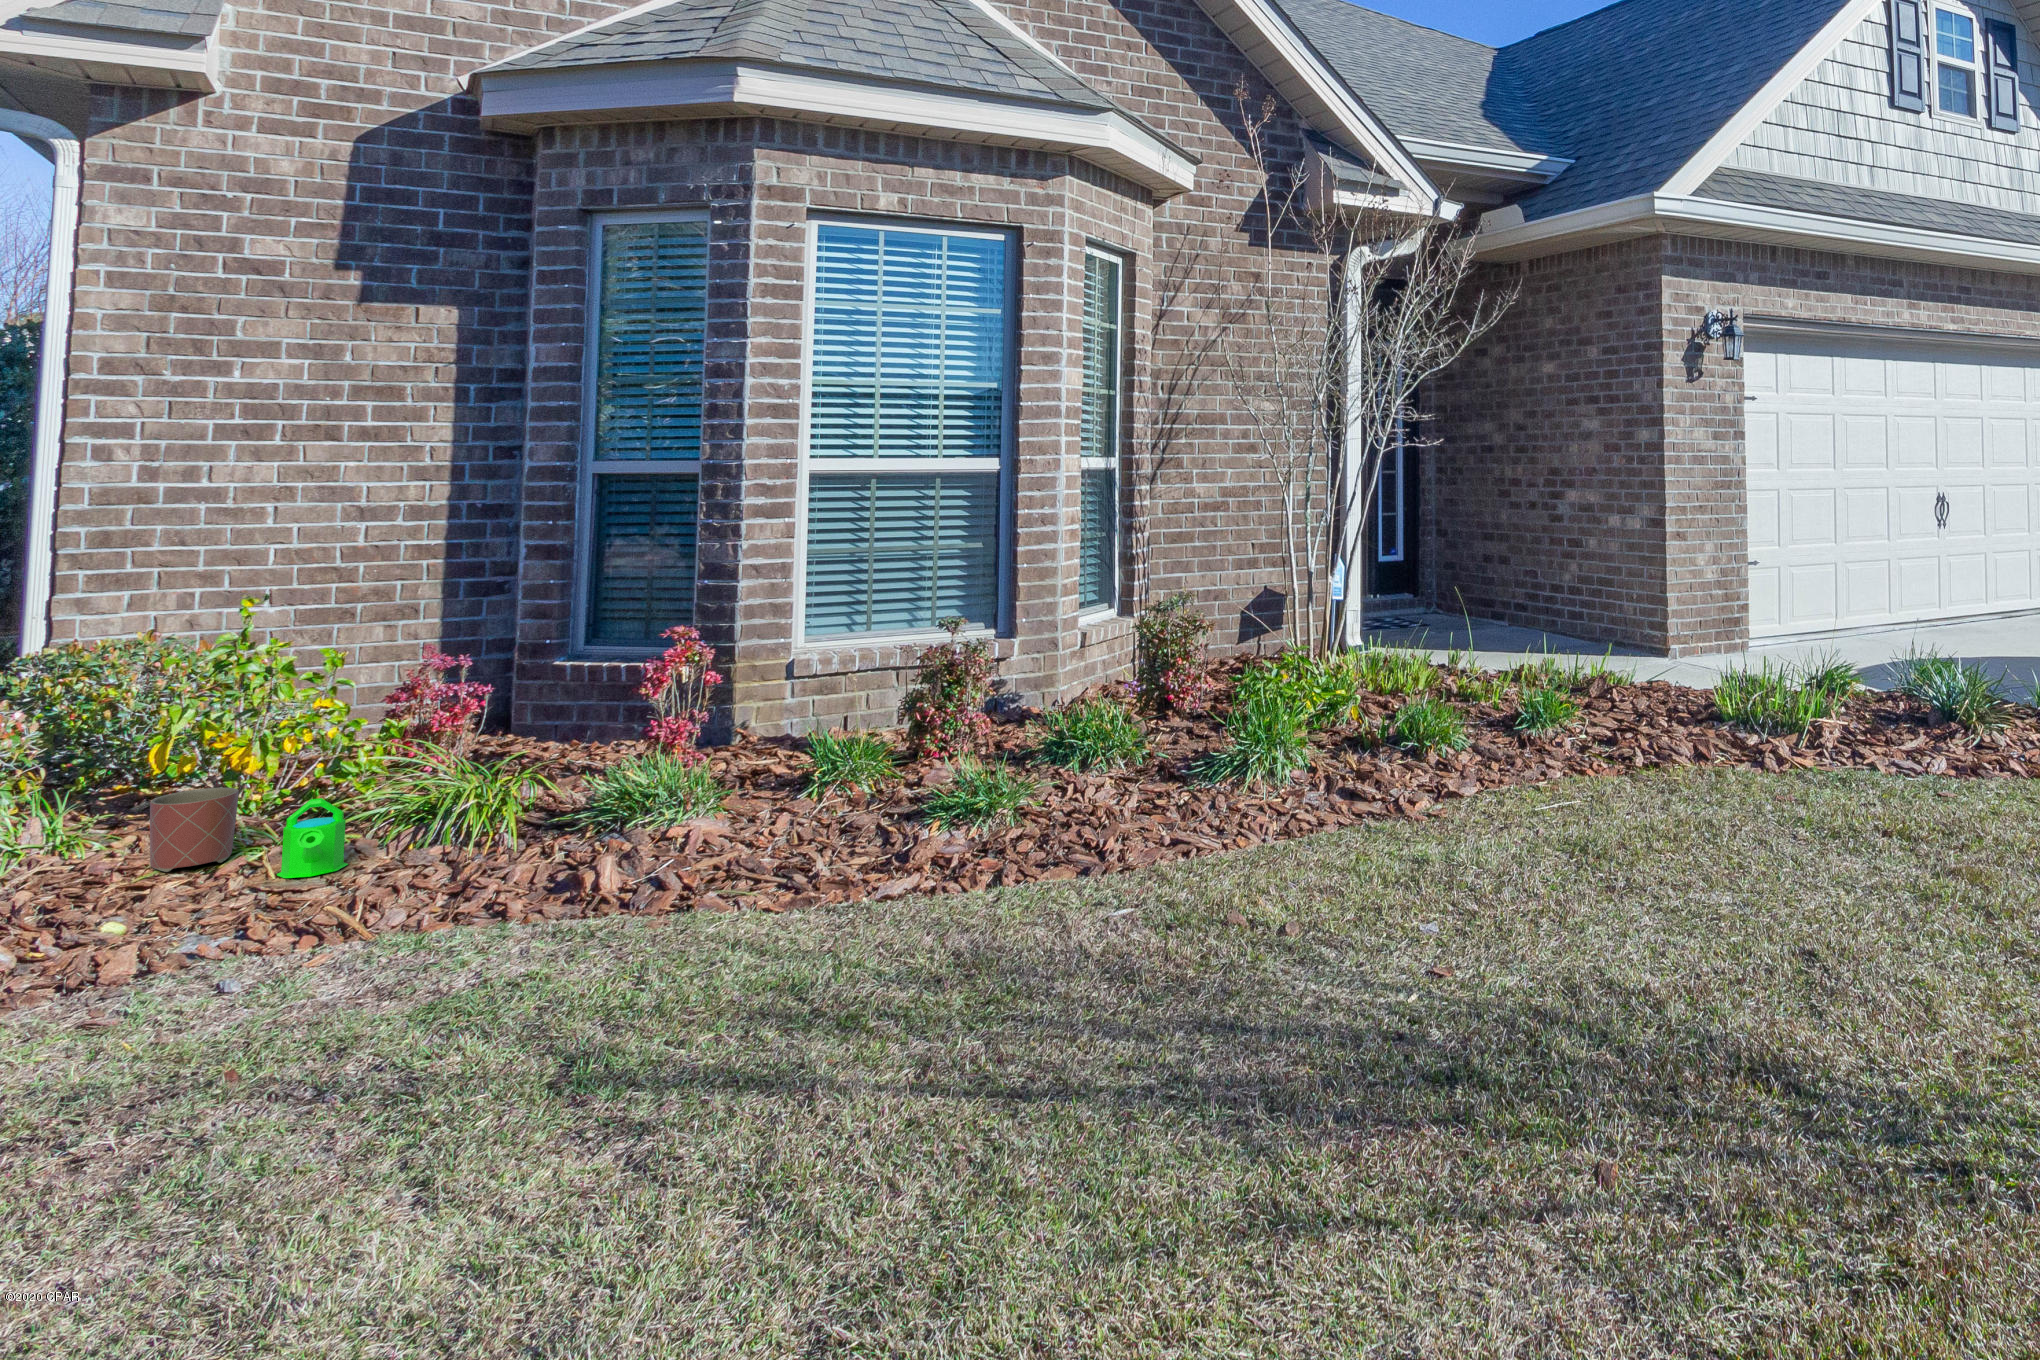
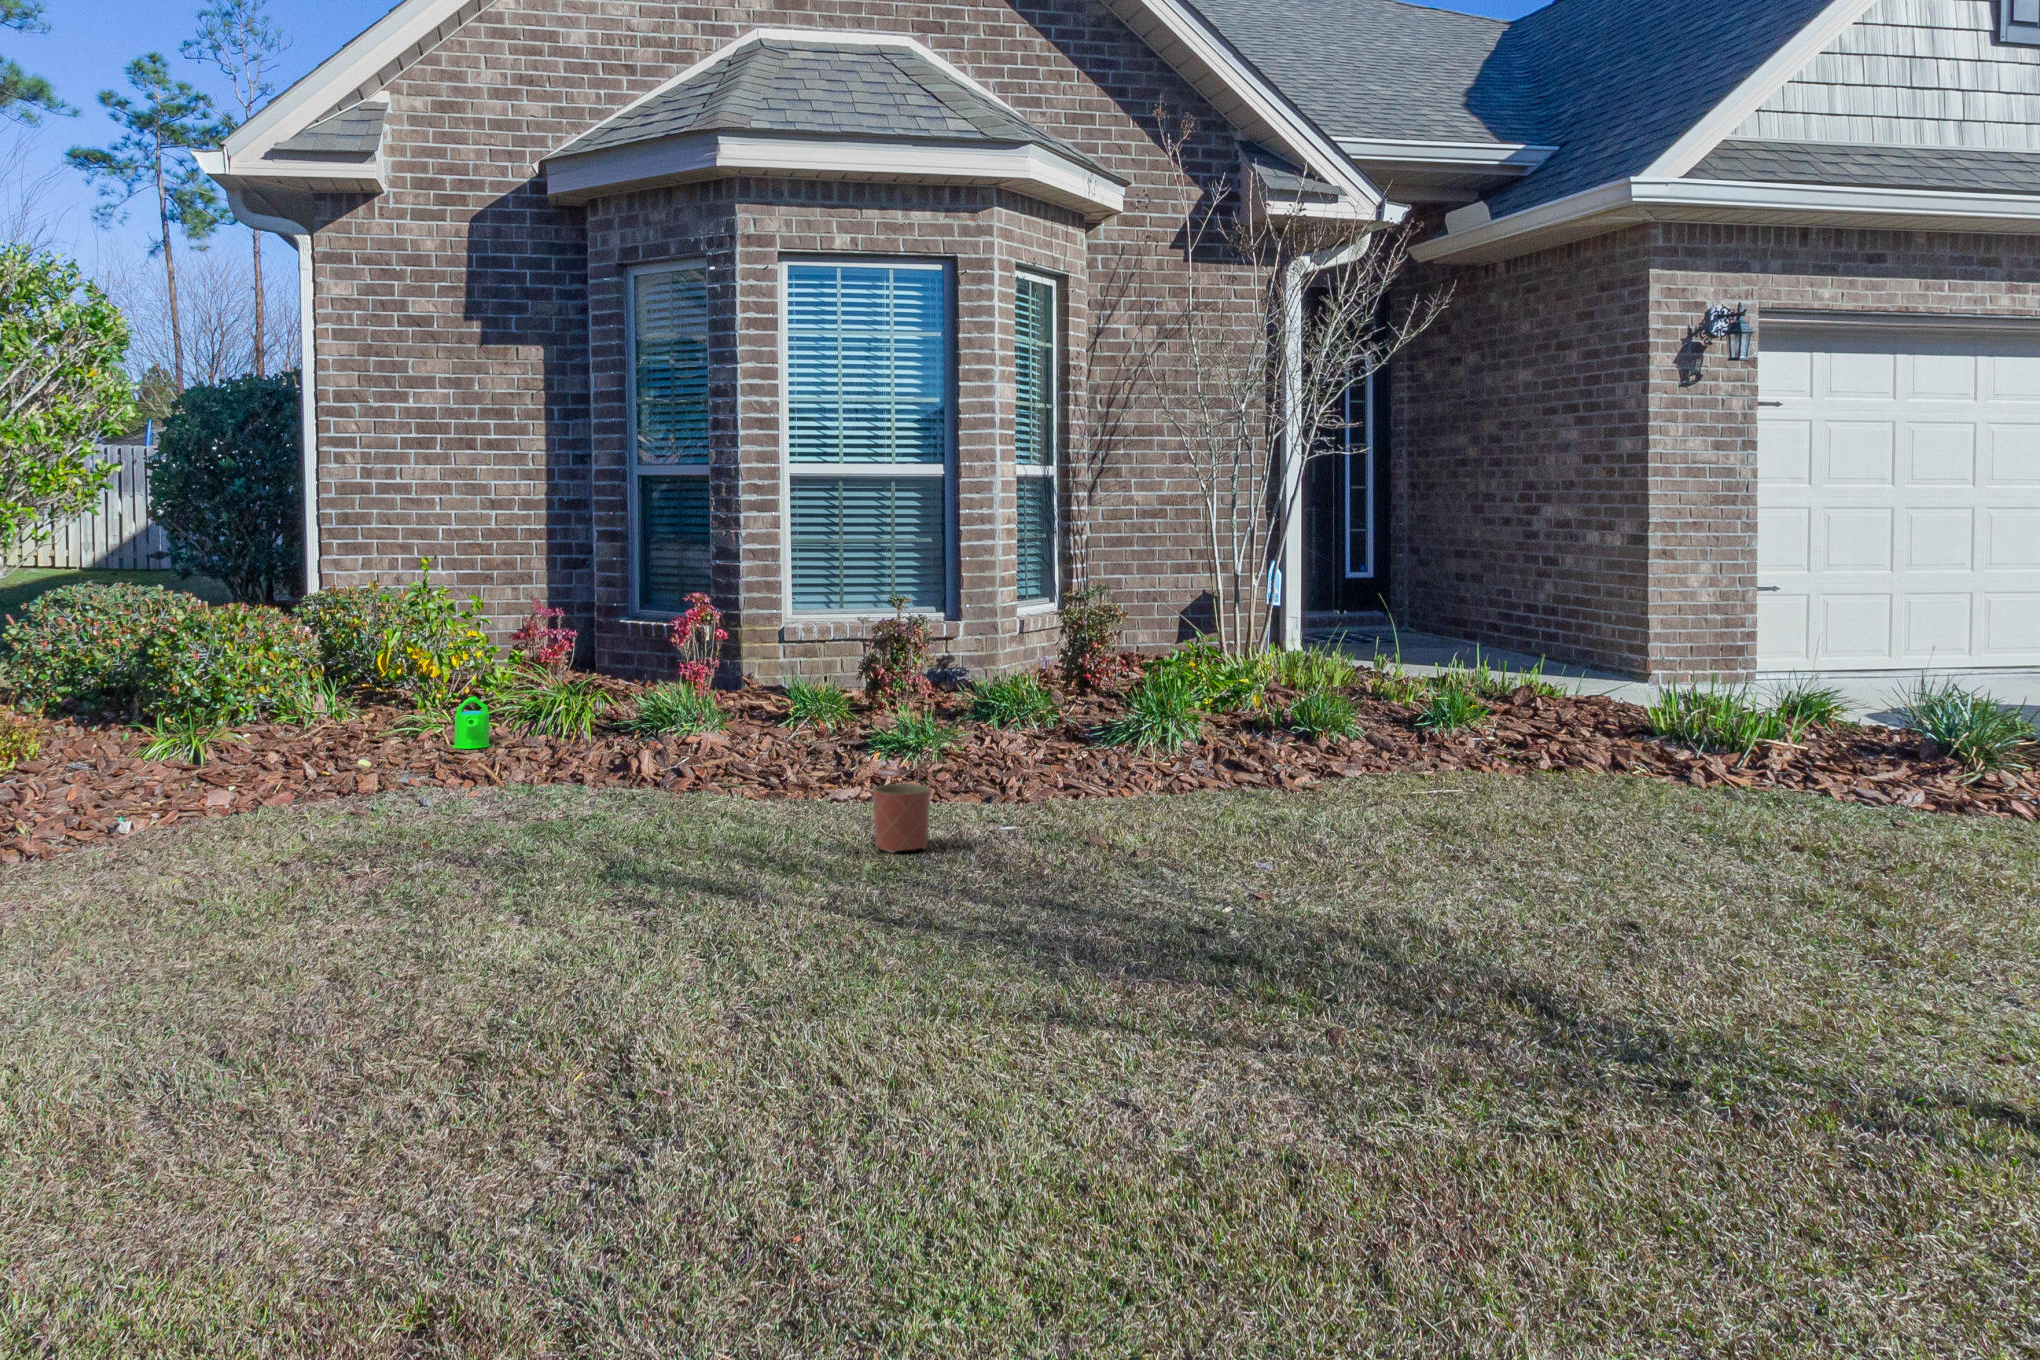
planter: present [150,788,239,872] -> present [873,784,930,853]

